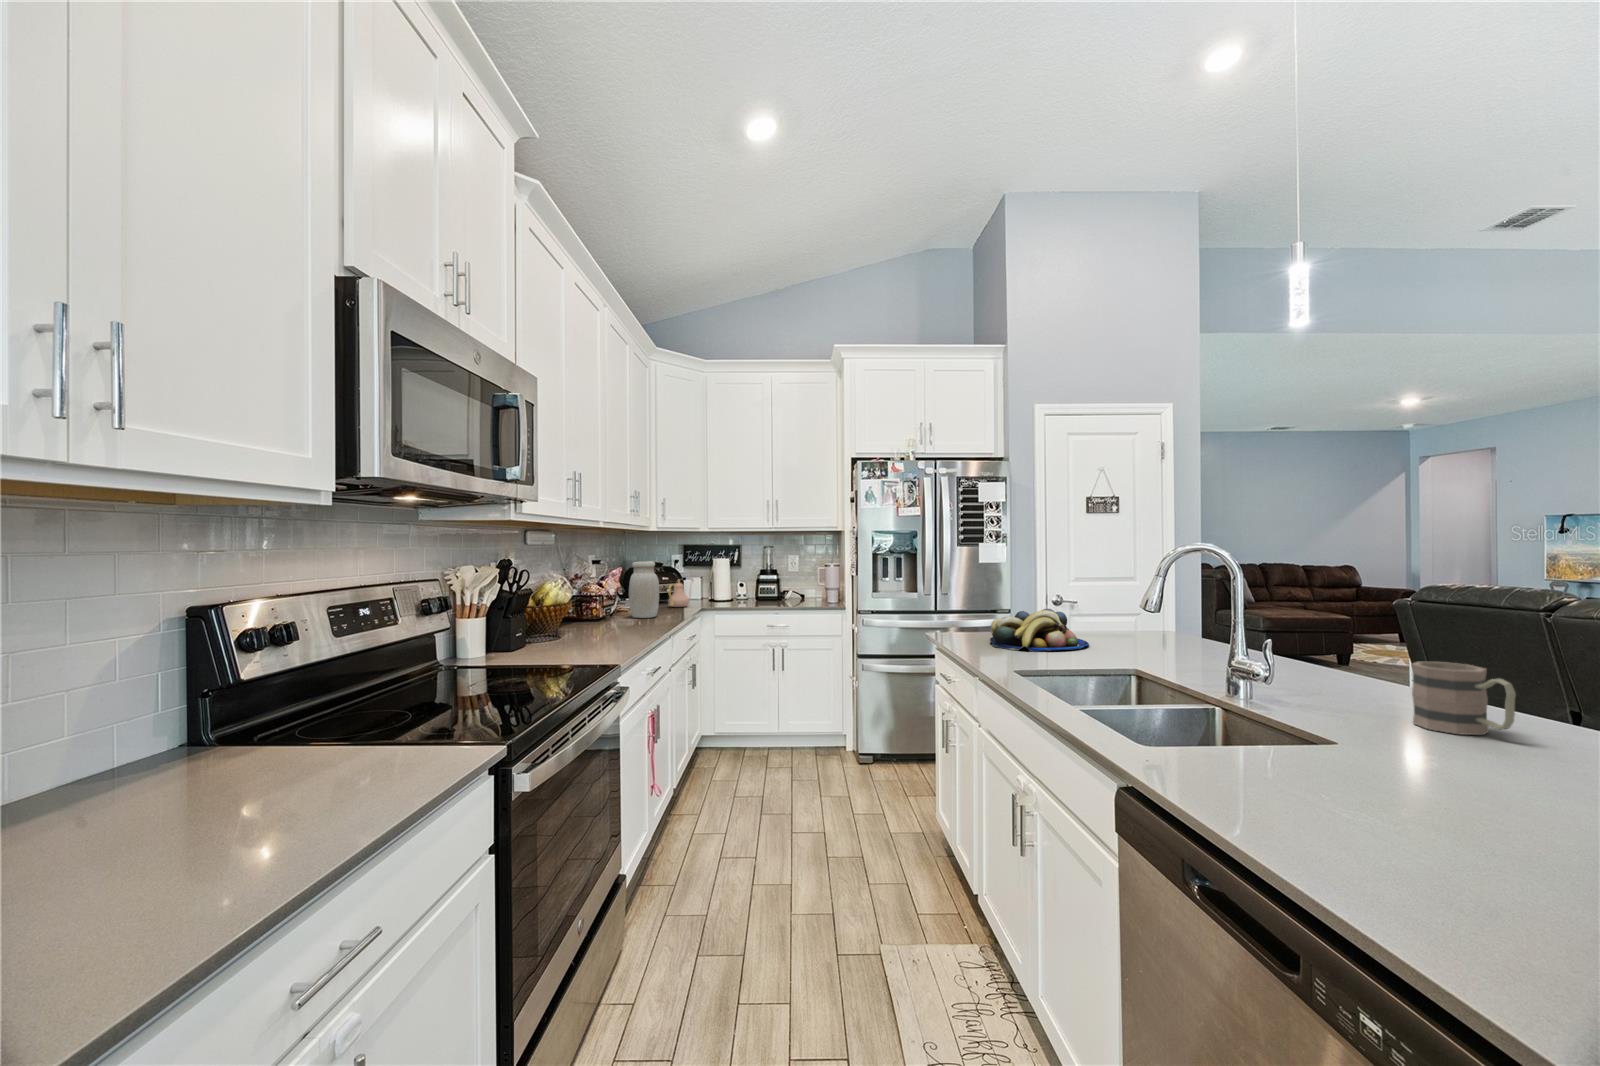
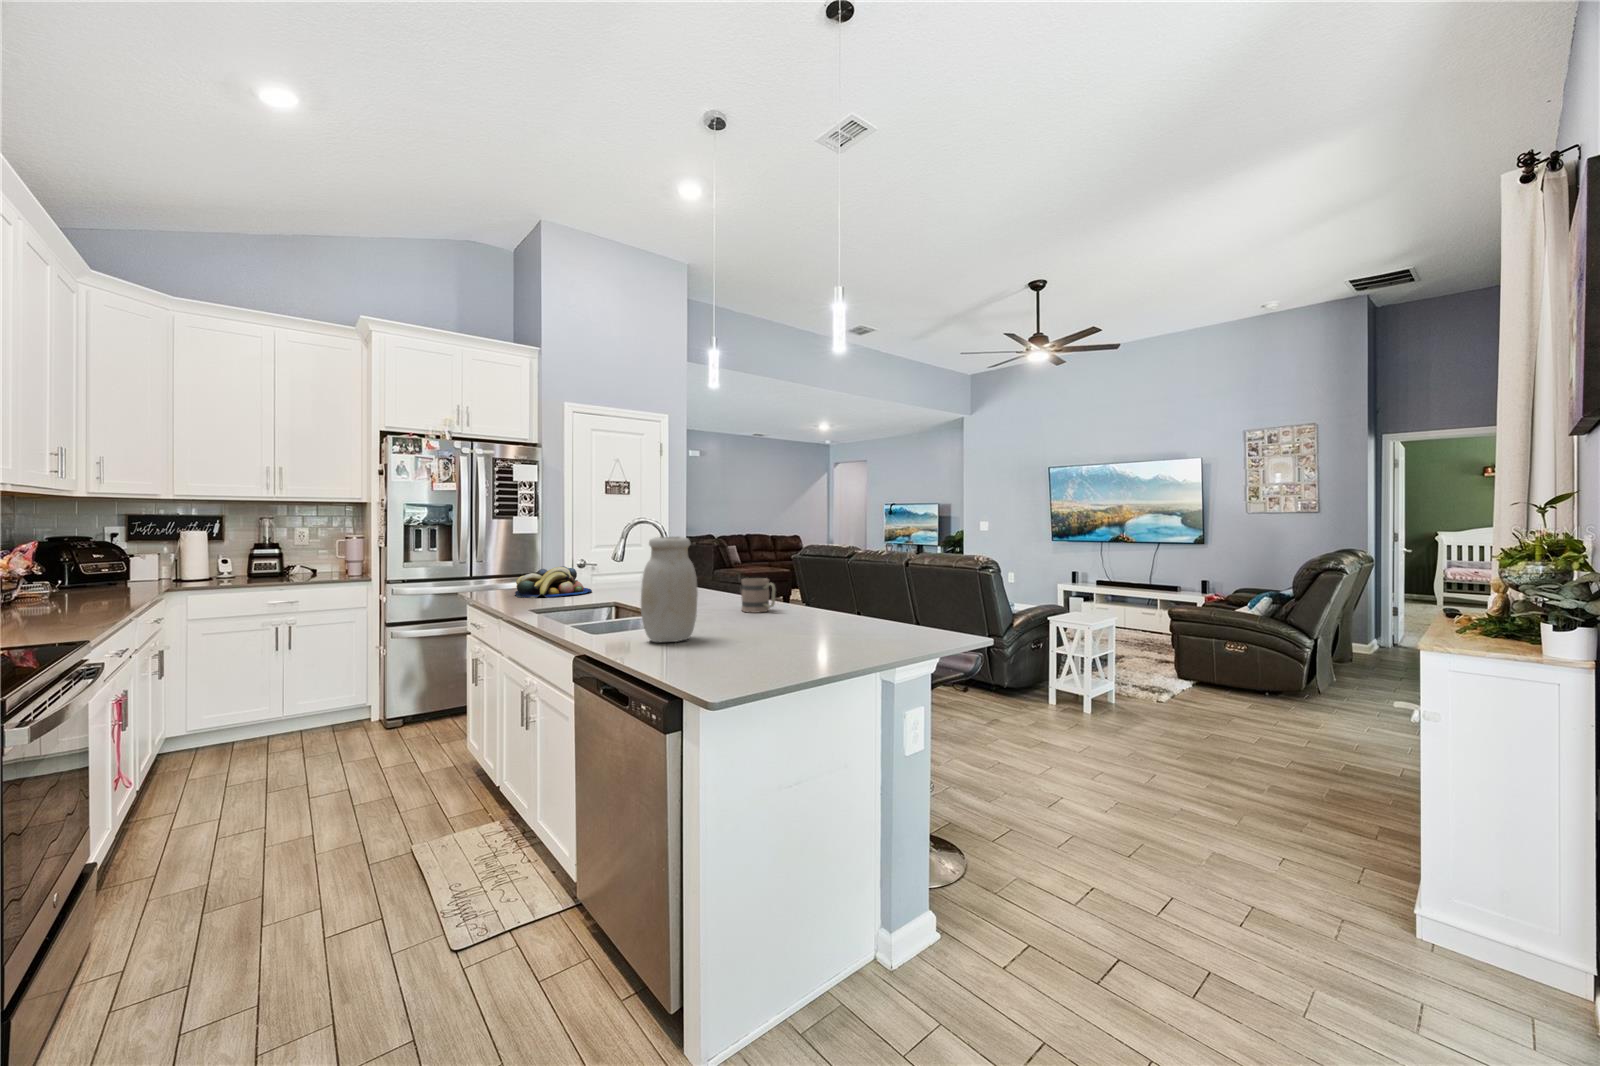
jar: present [629,561,659,618] -> present [641,536,698,642]
teapot: present [668,580,691,607] -> none [112,555,154,588]

